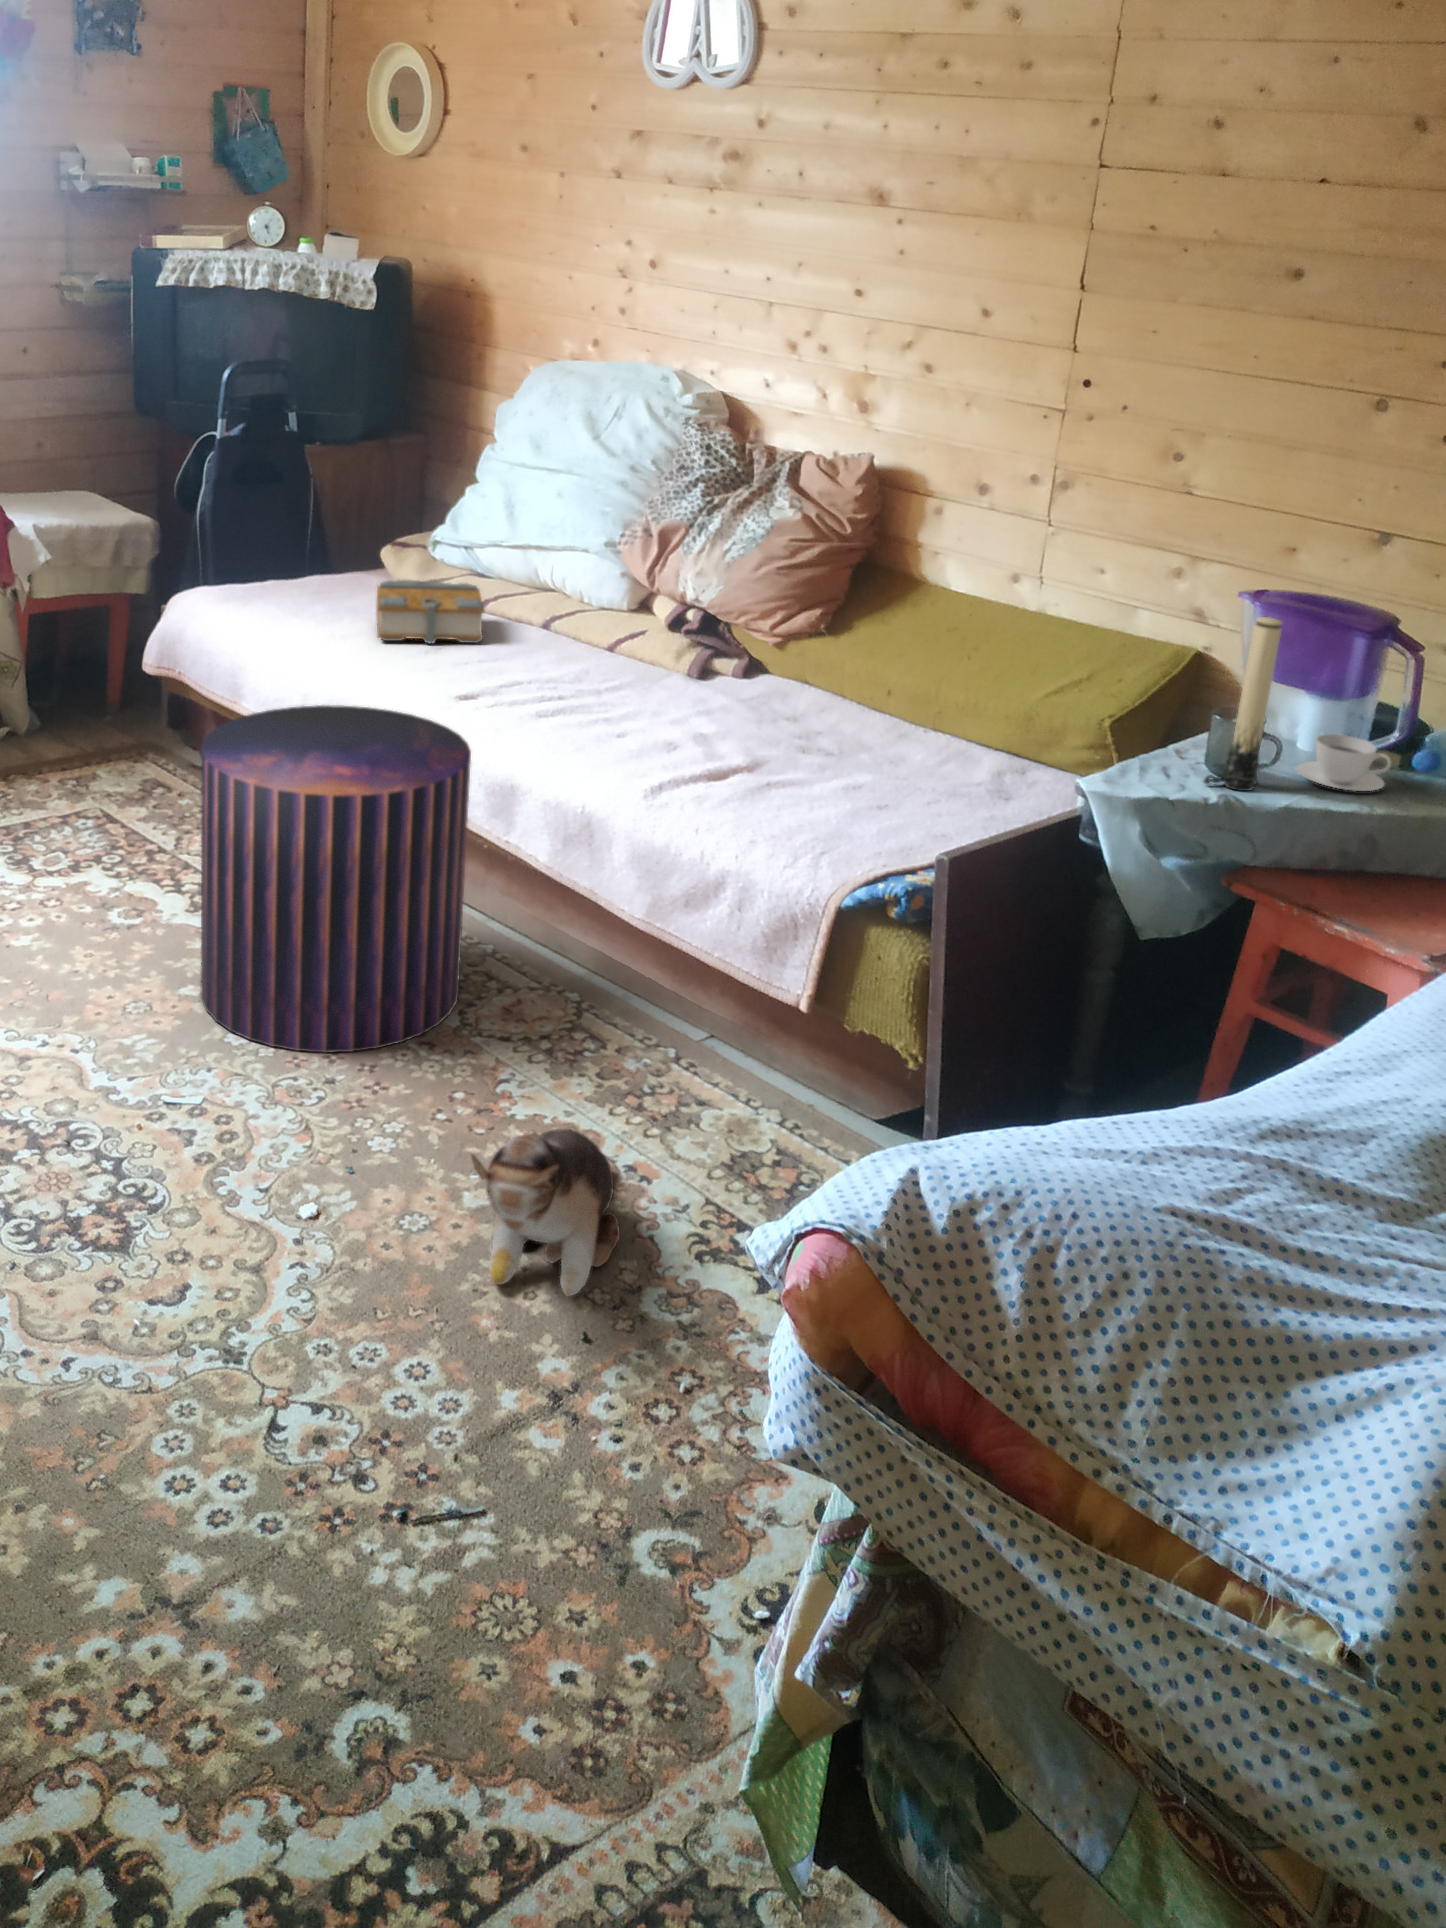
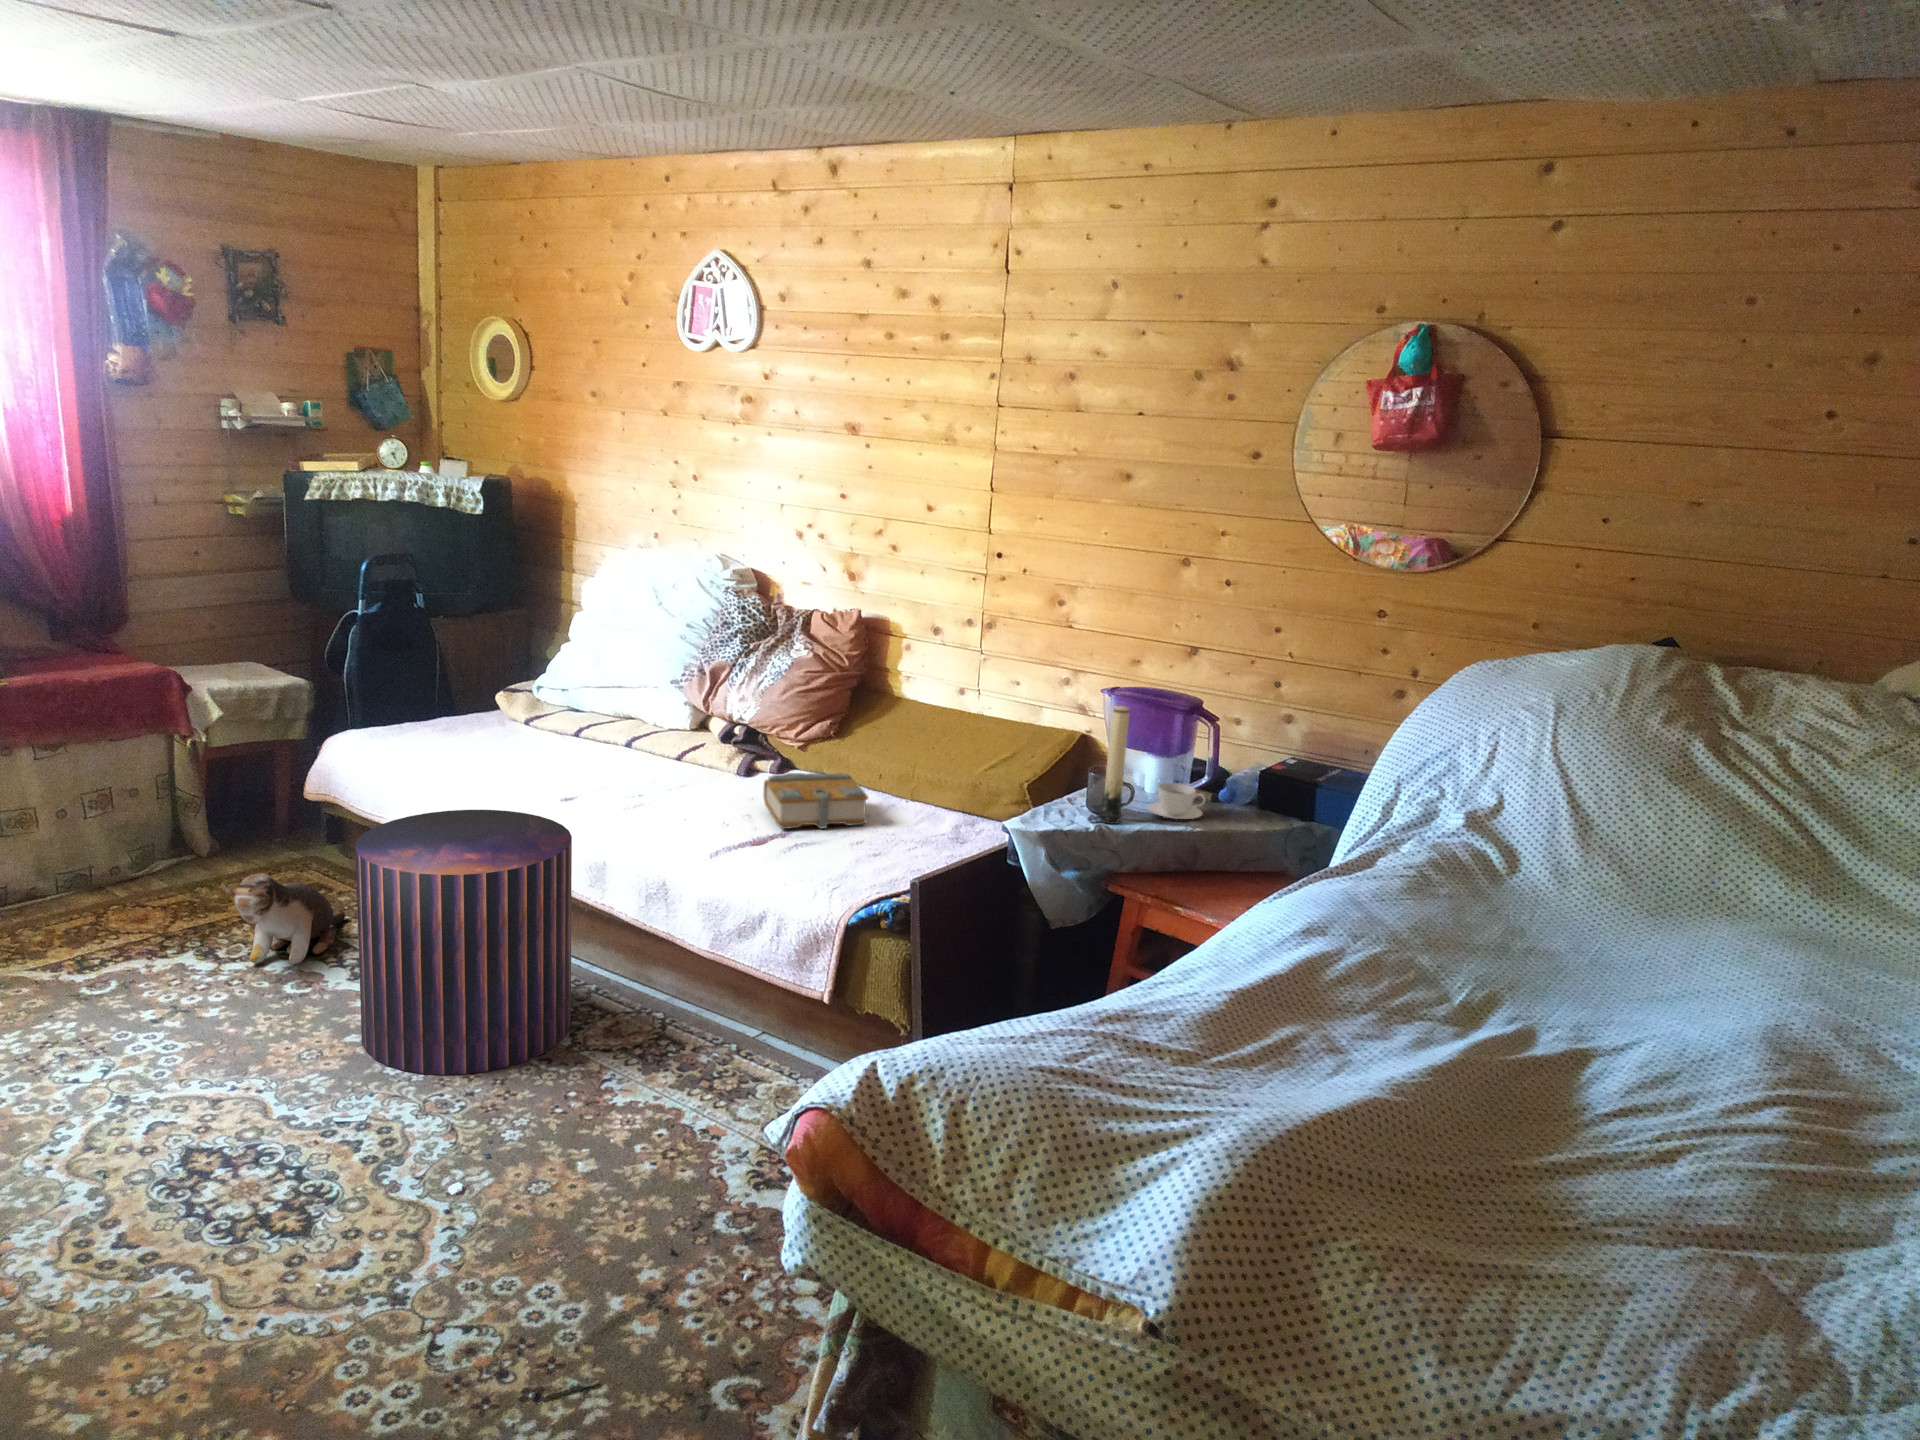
book: present [376,580,484,644] -> present [764,773,868,829]
plush toy: present [471,1129,620,1296] -> present [221,873,345,964]

